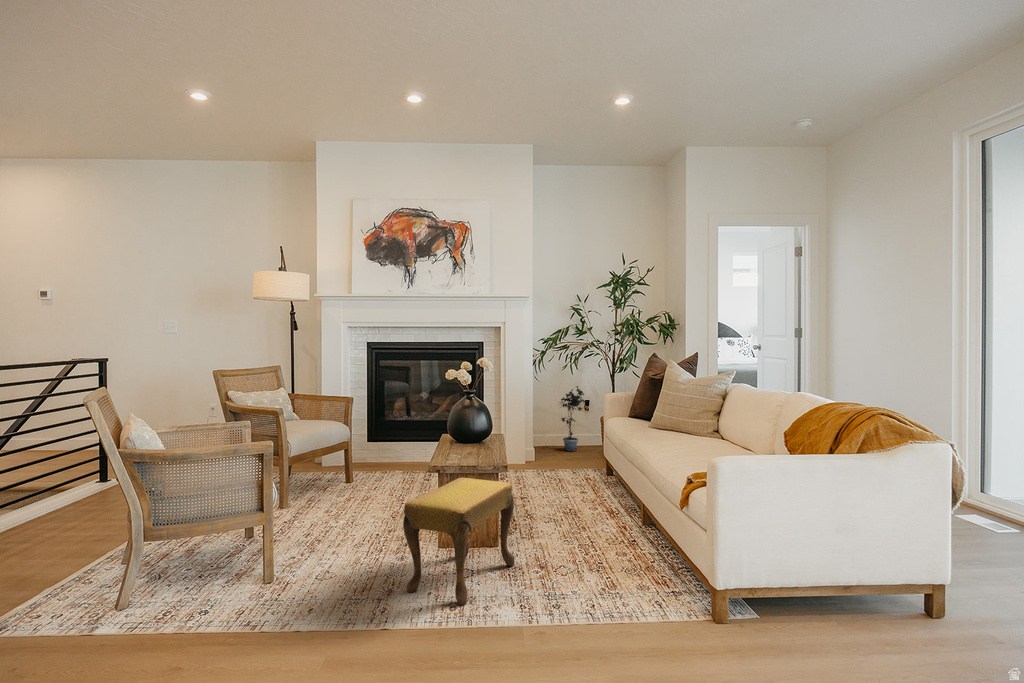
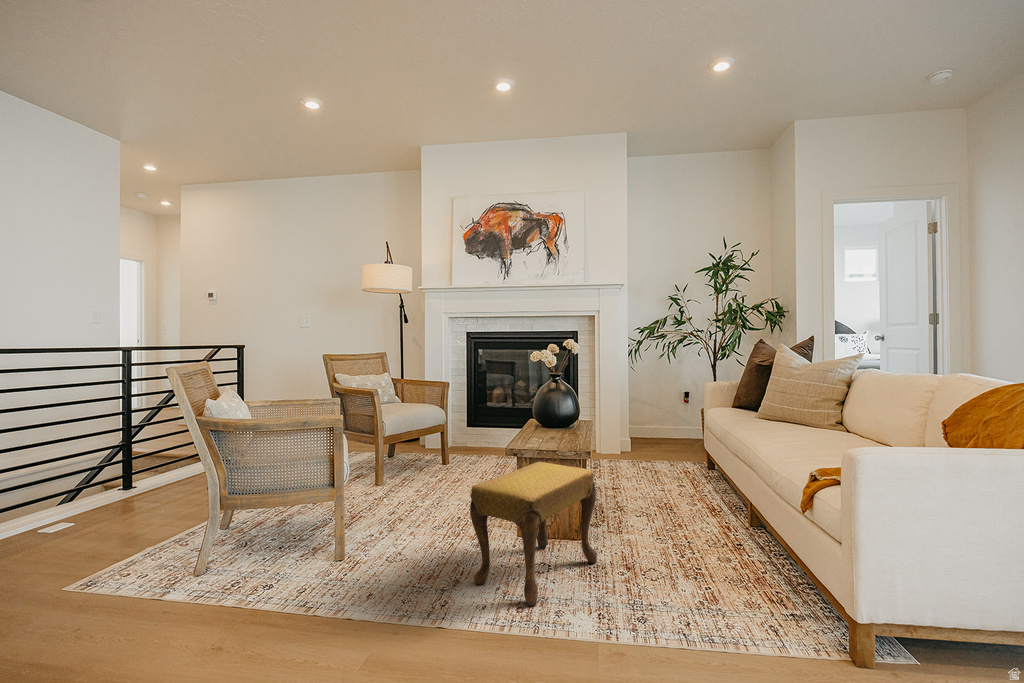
potted plant: present [561,386,585,451] -> none [655,376,685,443]

